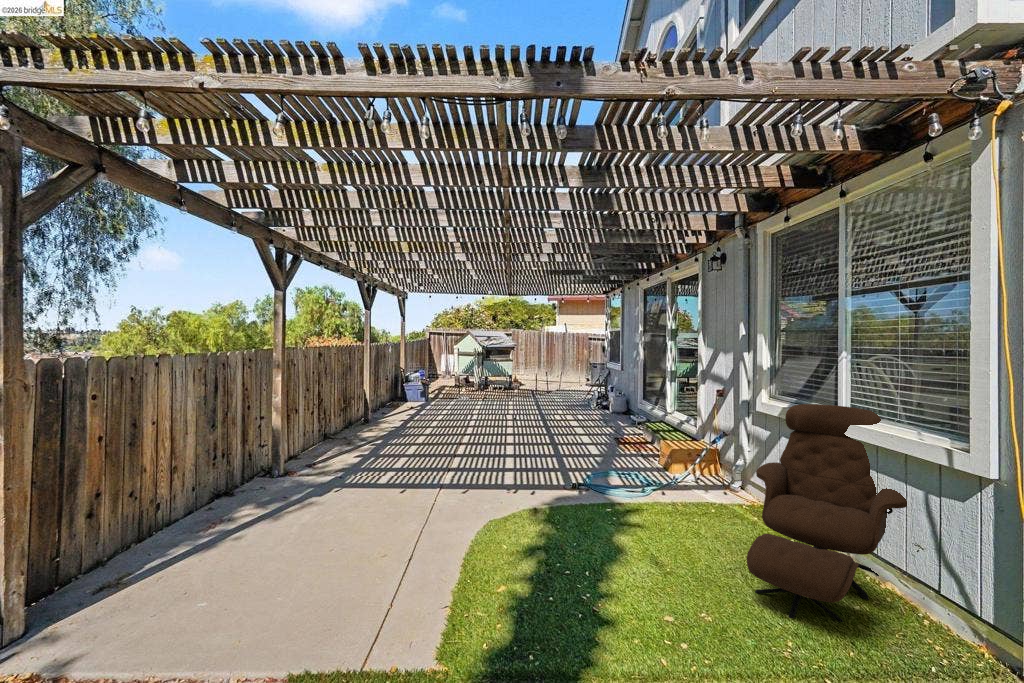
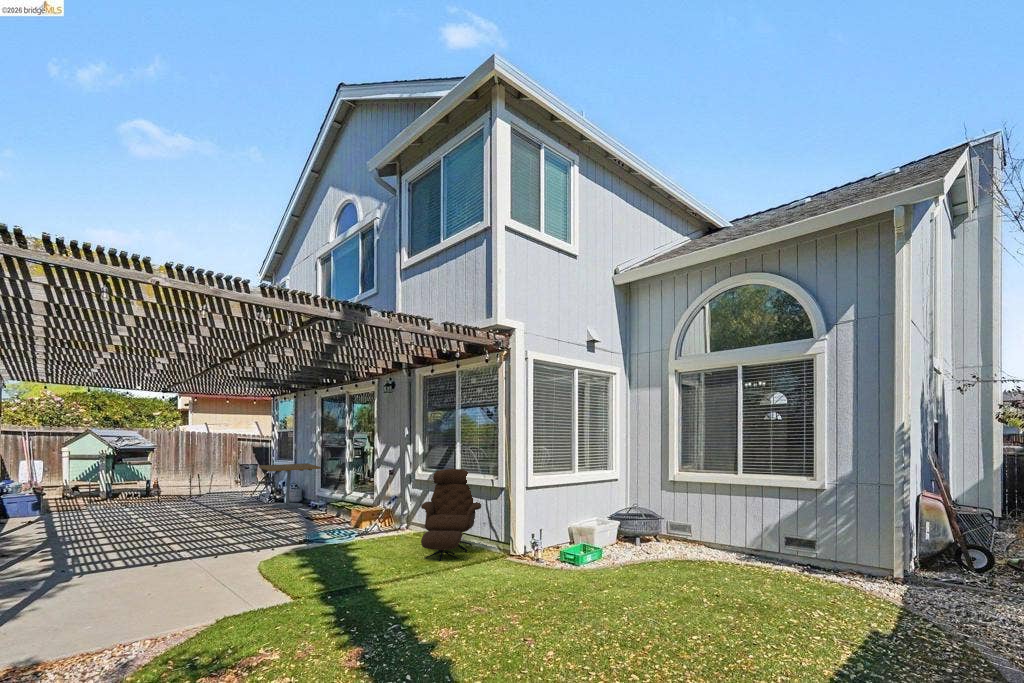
dining table: none [580,368,643,418] -> present [259,463,321,508]

